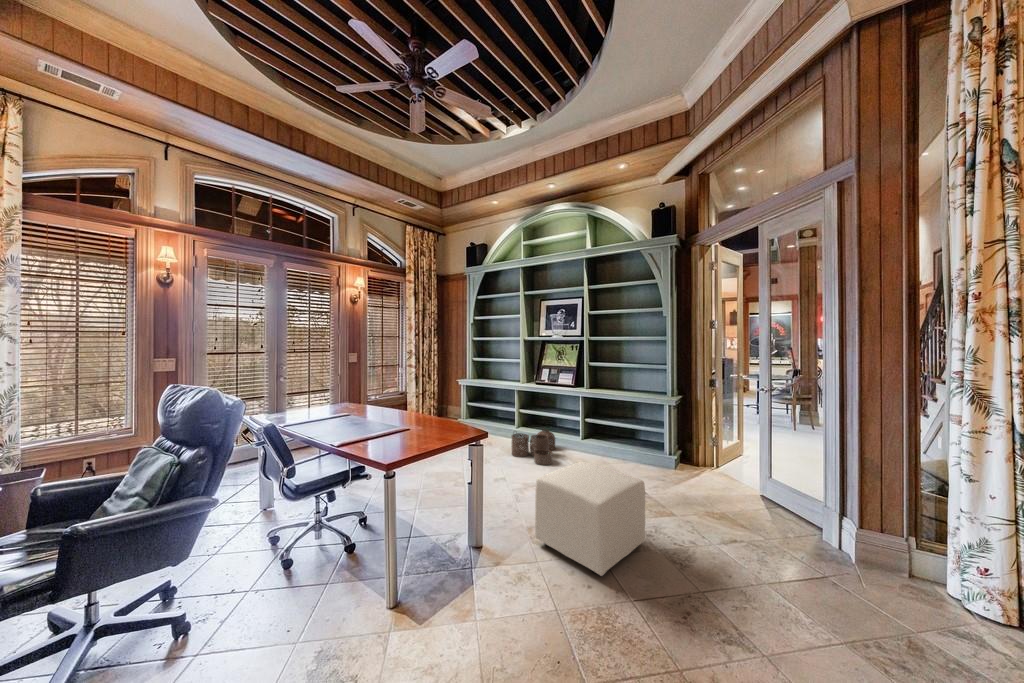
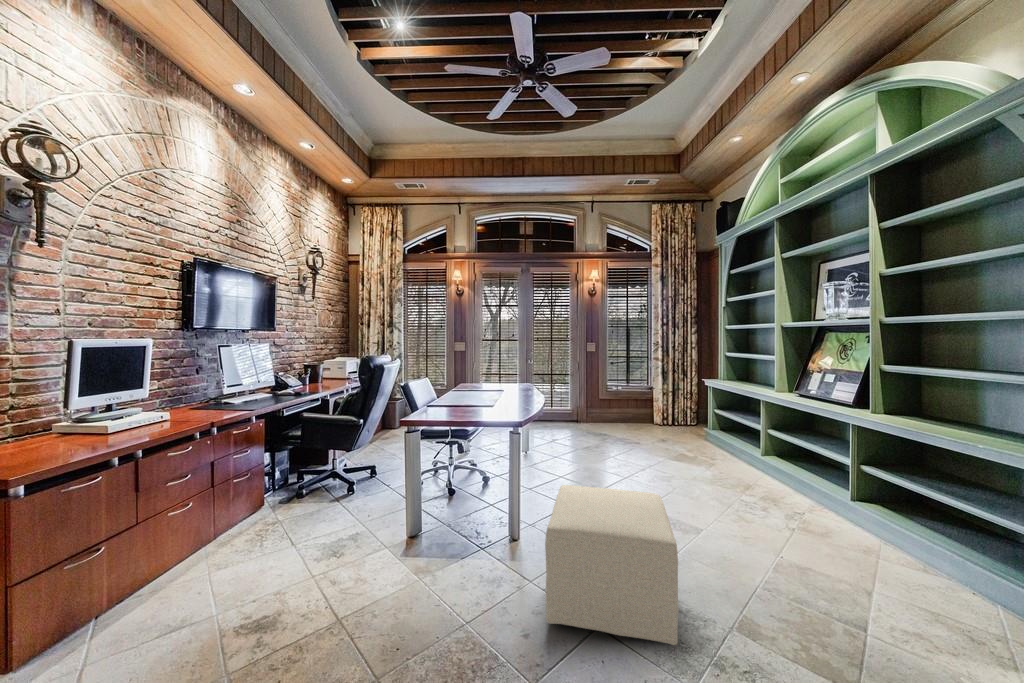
woven basket: present [511,430,555,465] -> none [710,454,801,513]

